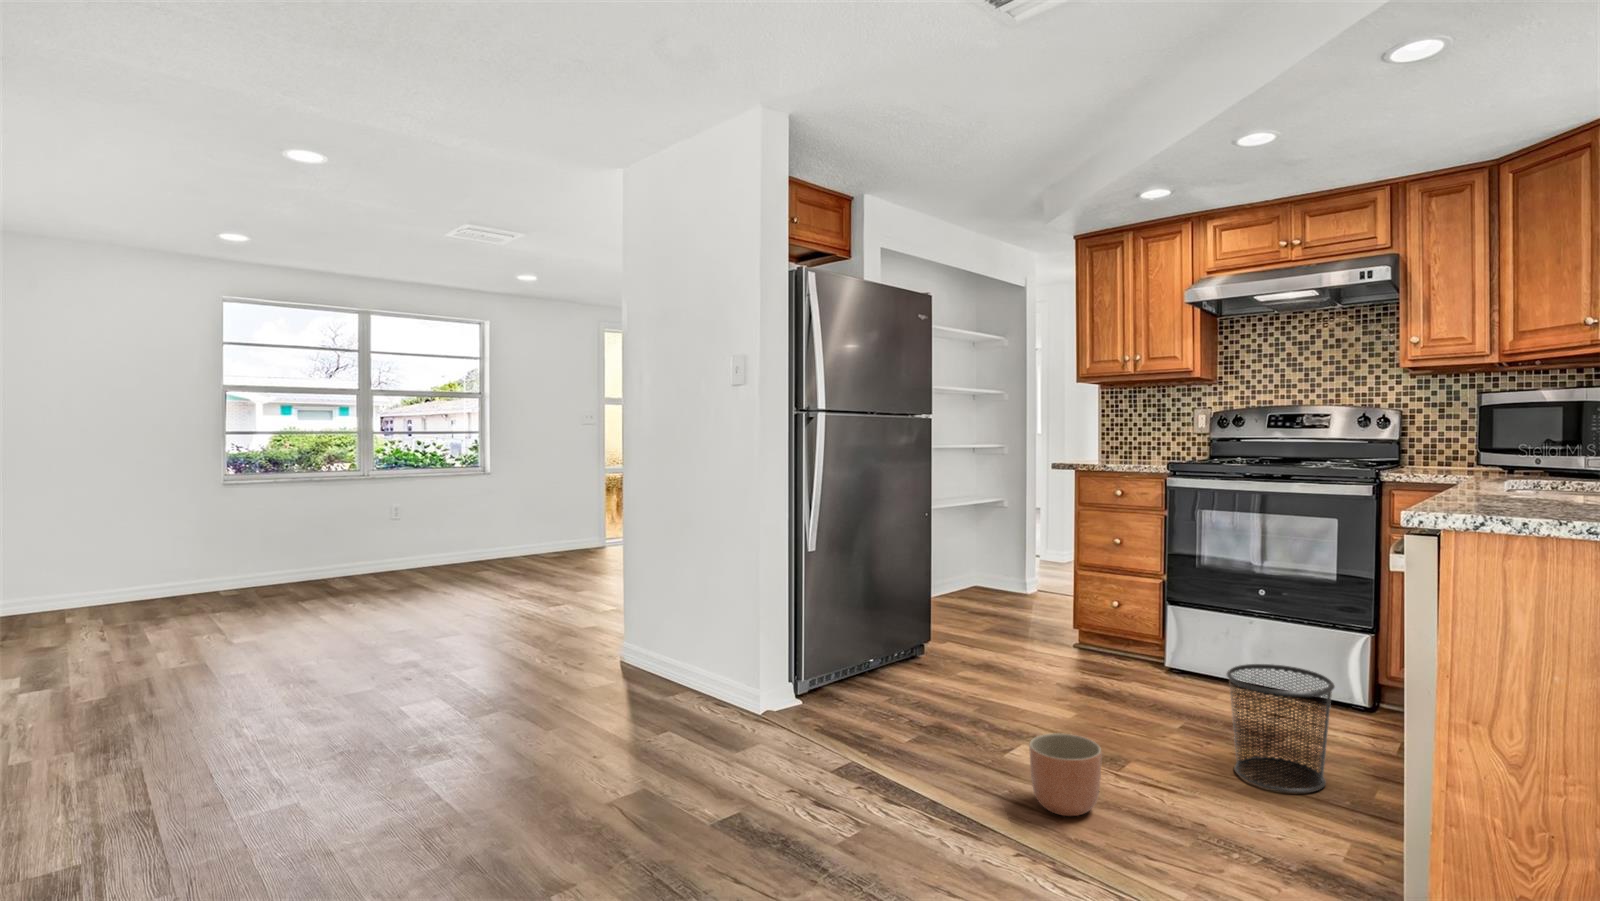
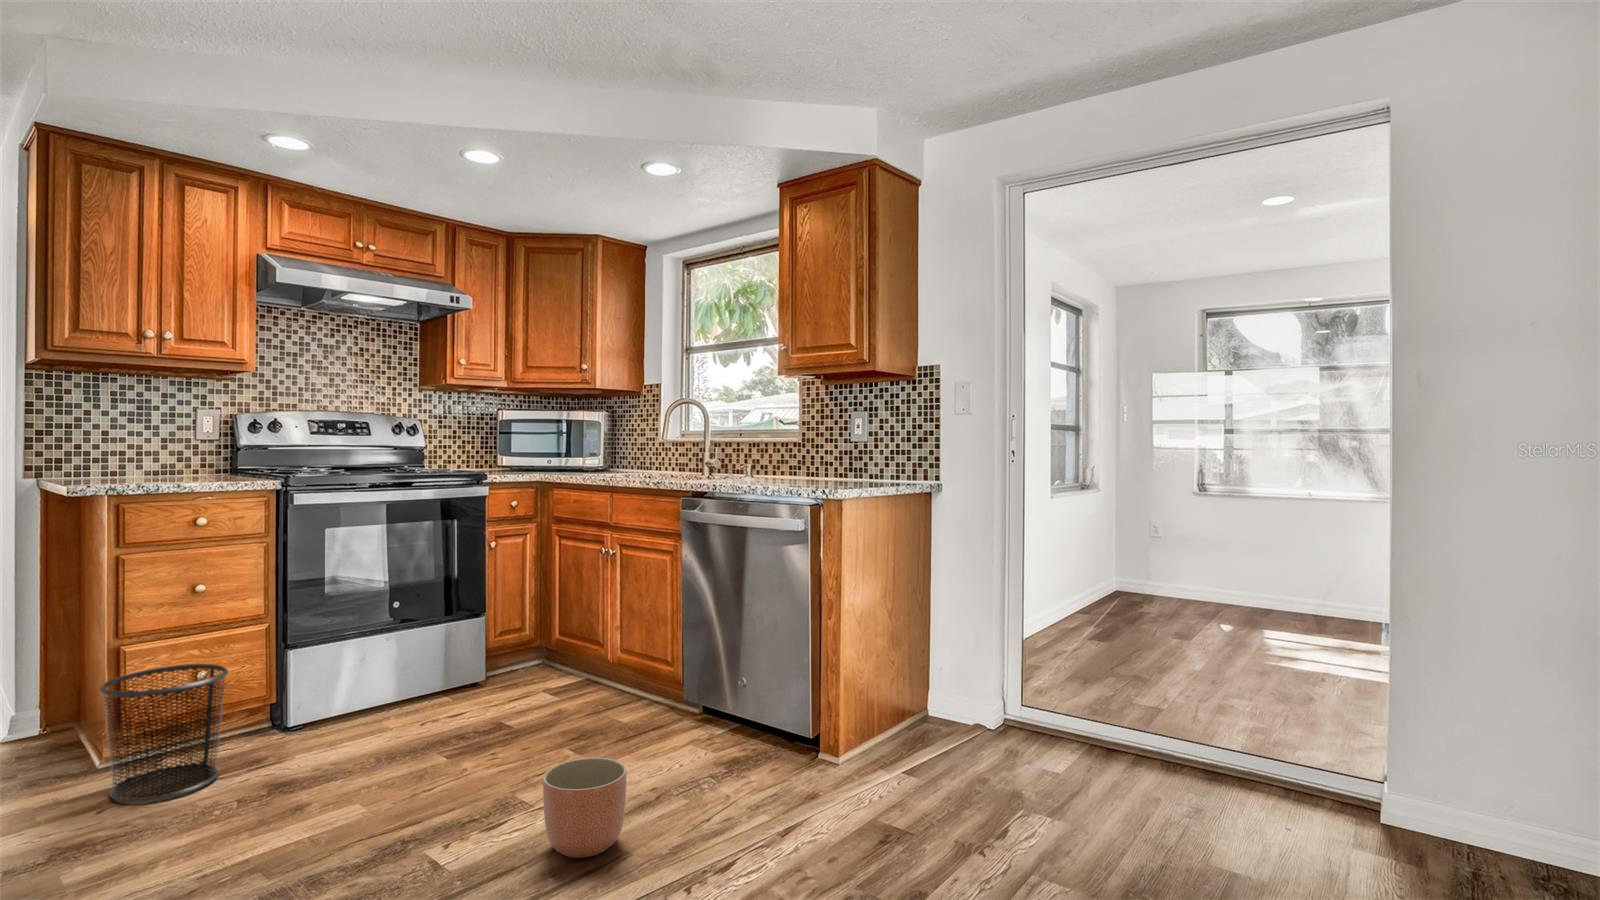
waste bin: present [1227,664,1335,793] -> present [100,664,228,803]

